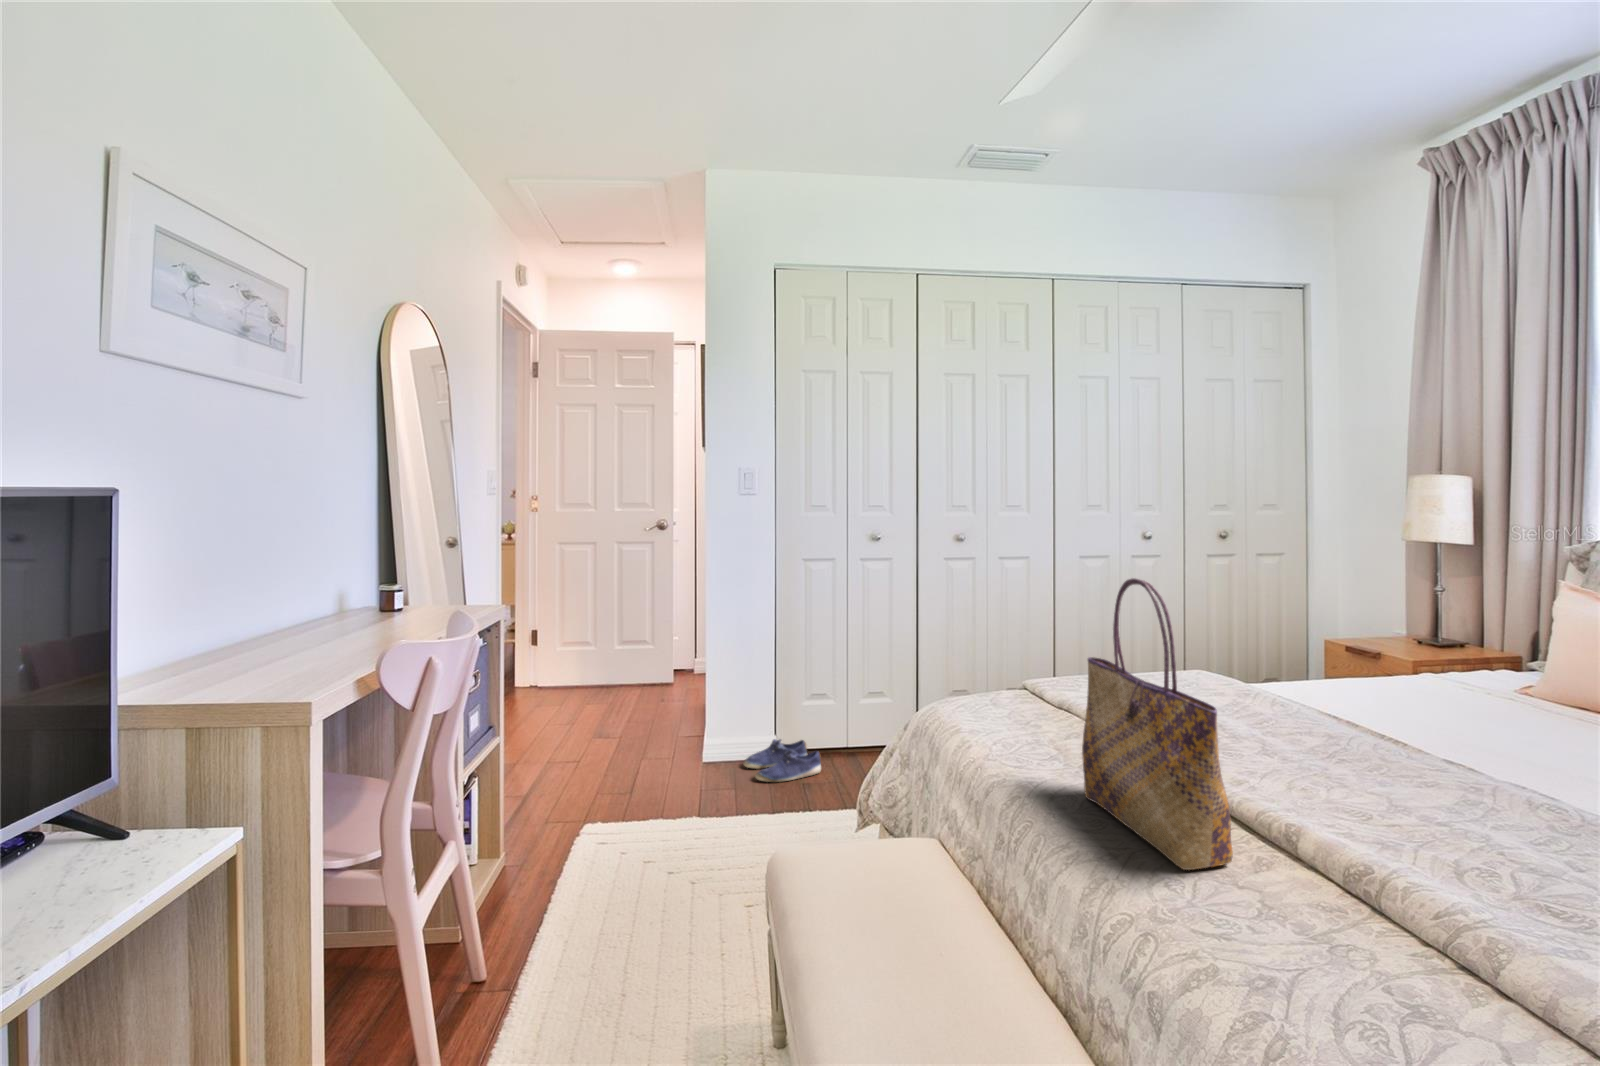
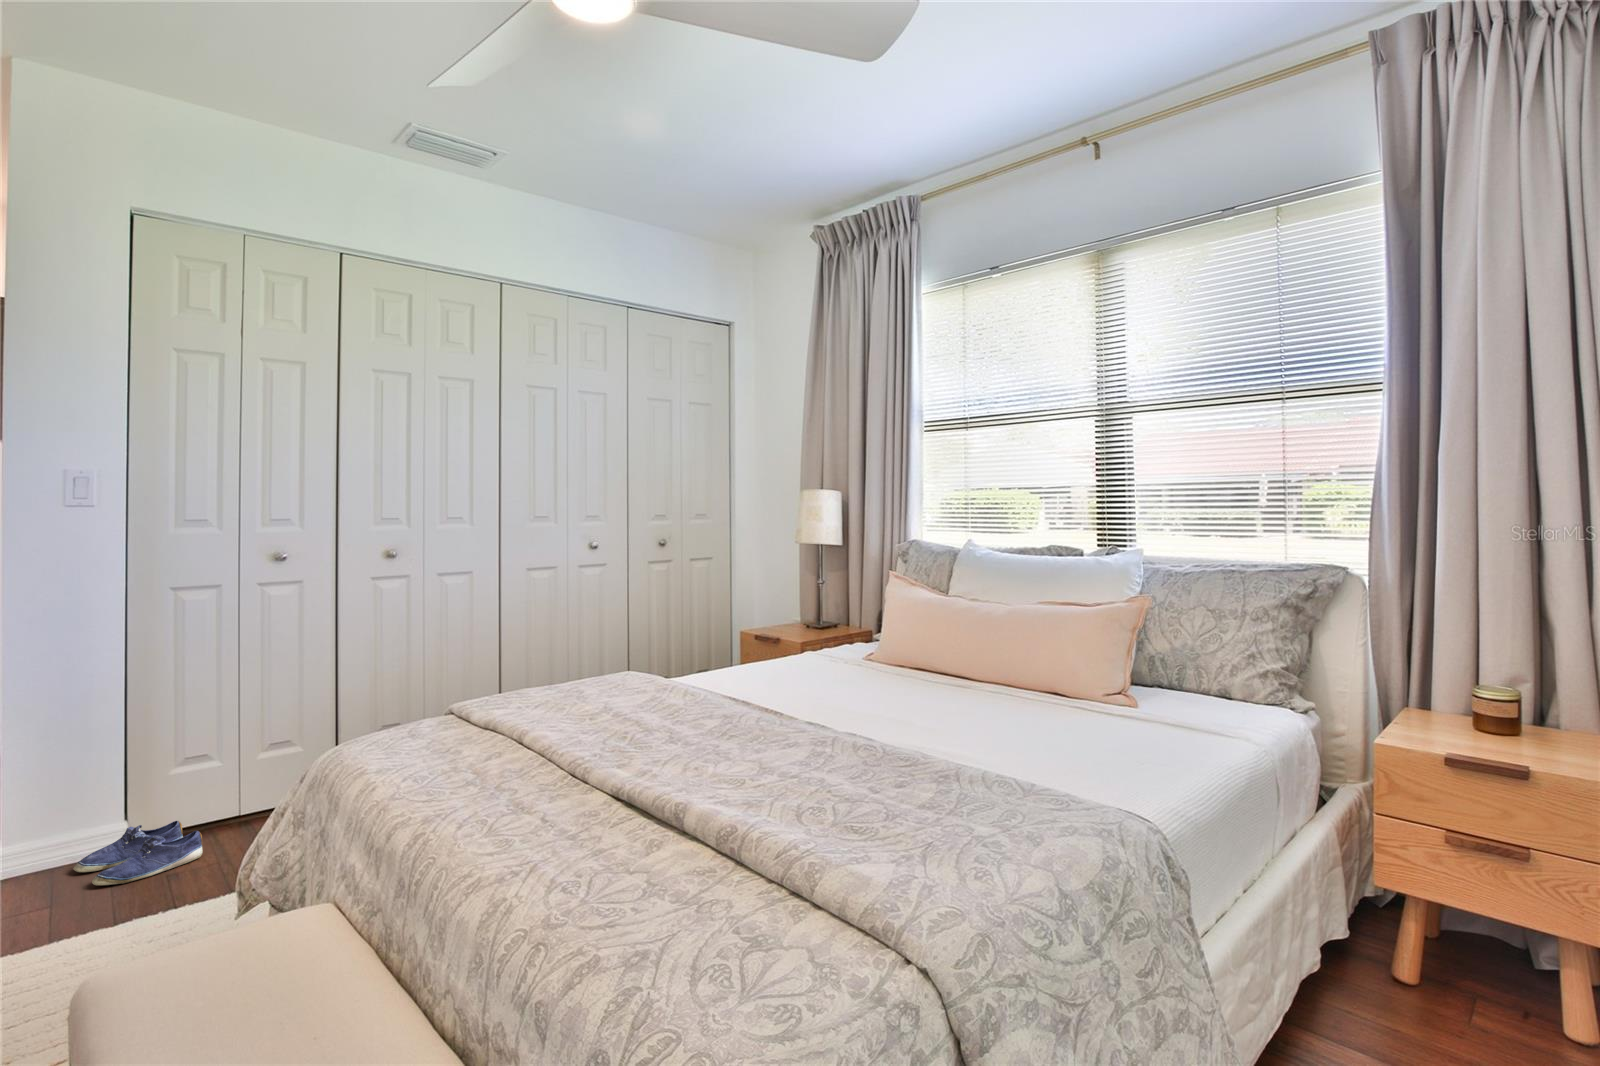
tote bag: present [1082,578,1233,870] -> none [495,586,628,867]

